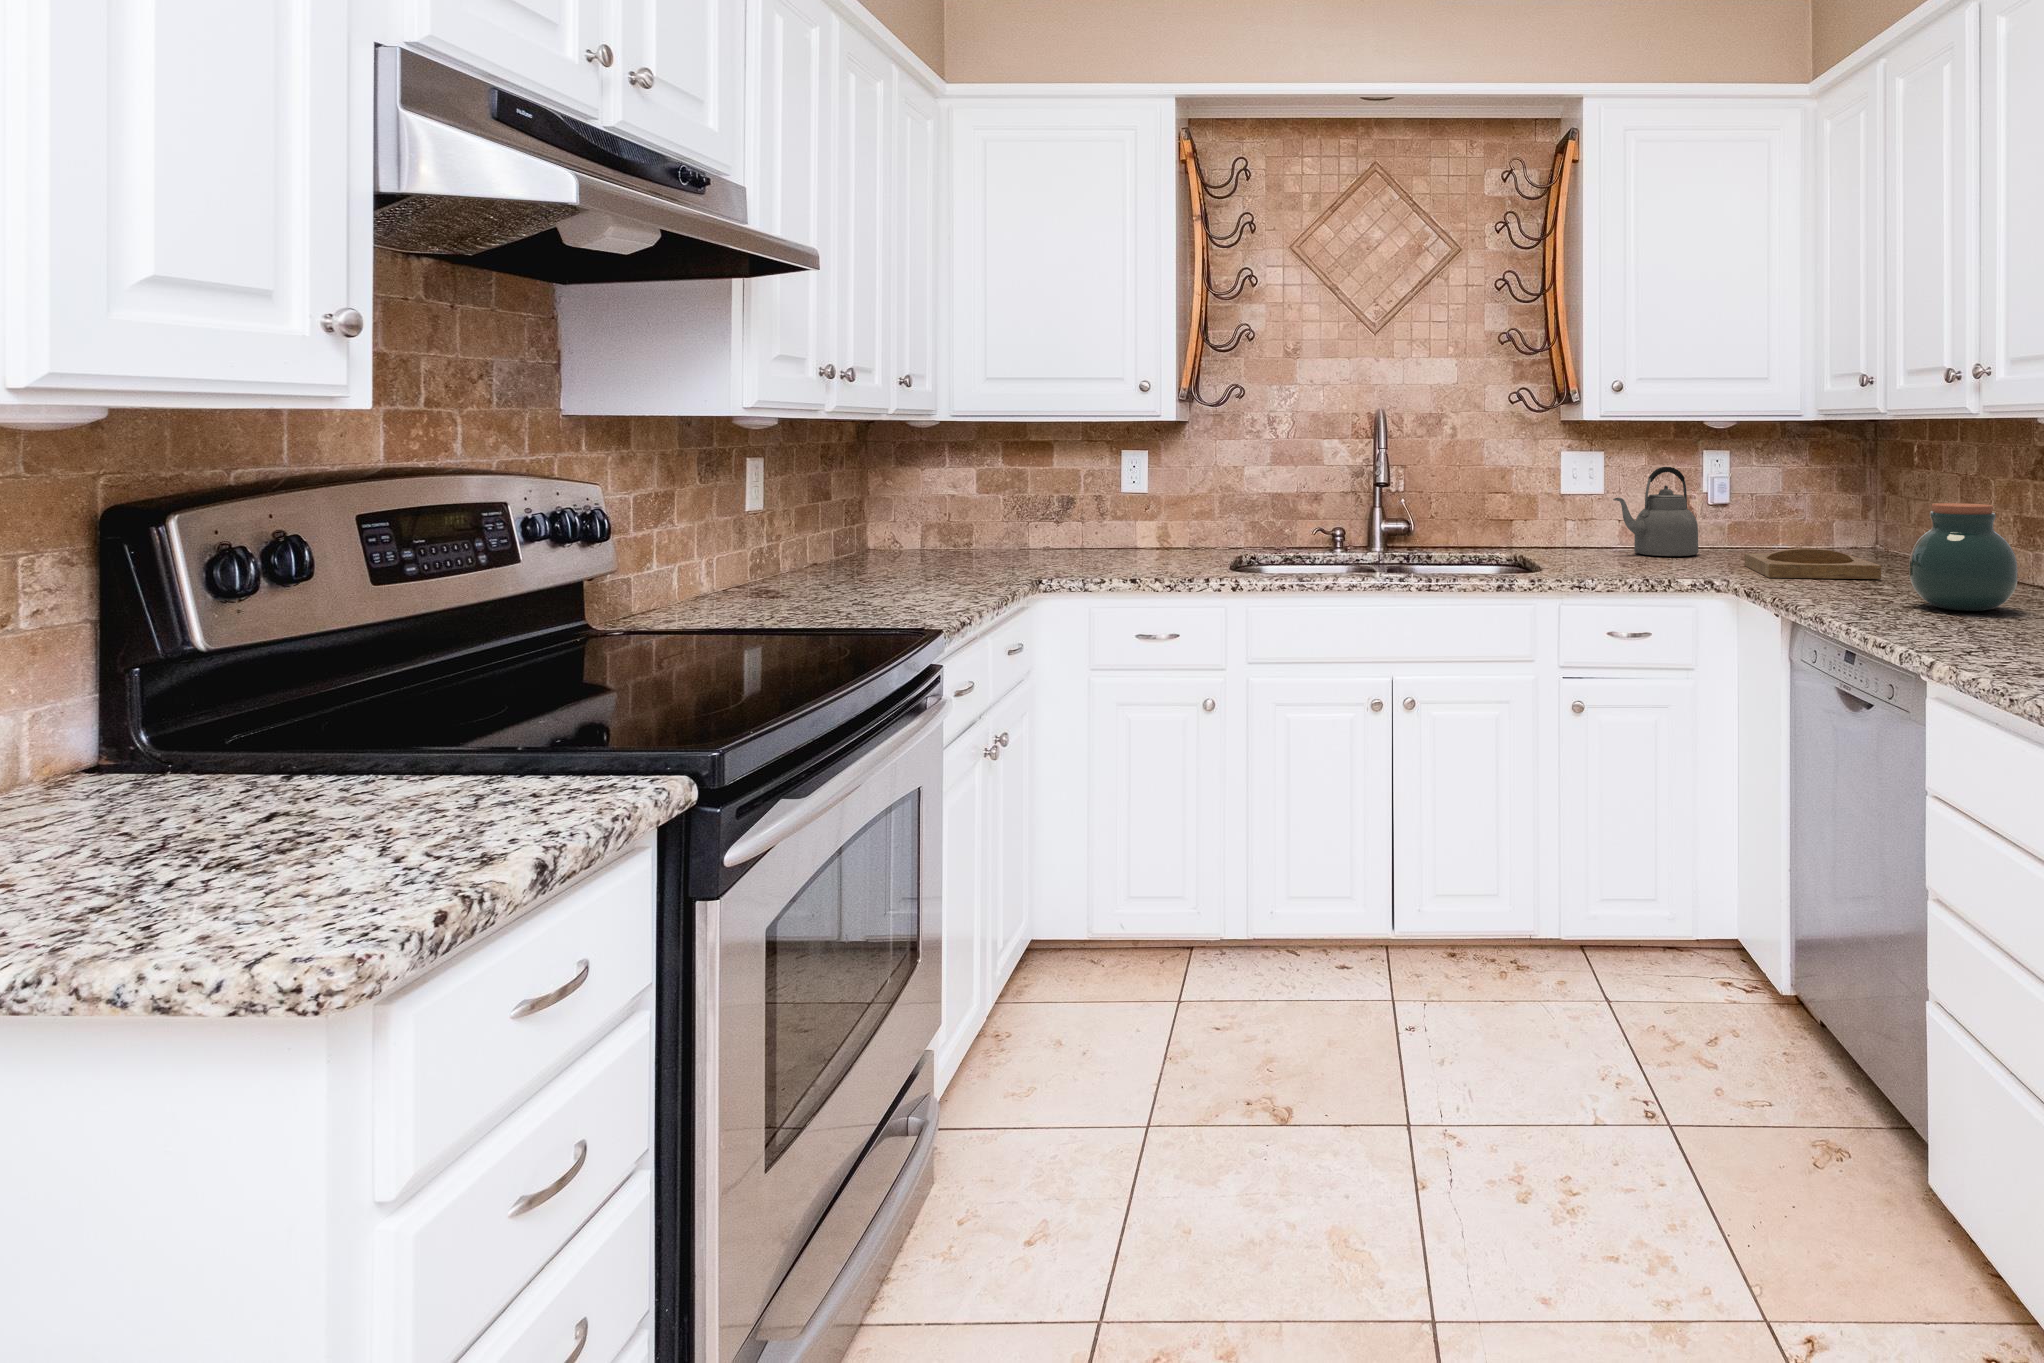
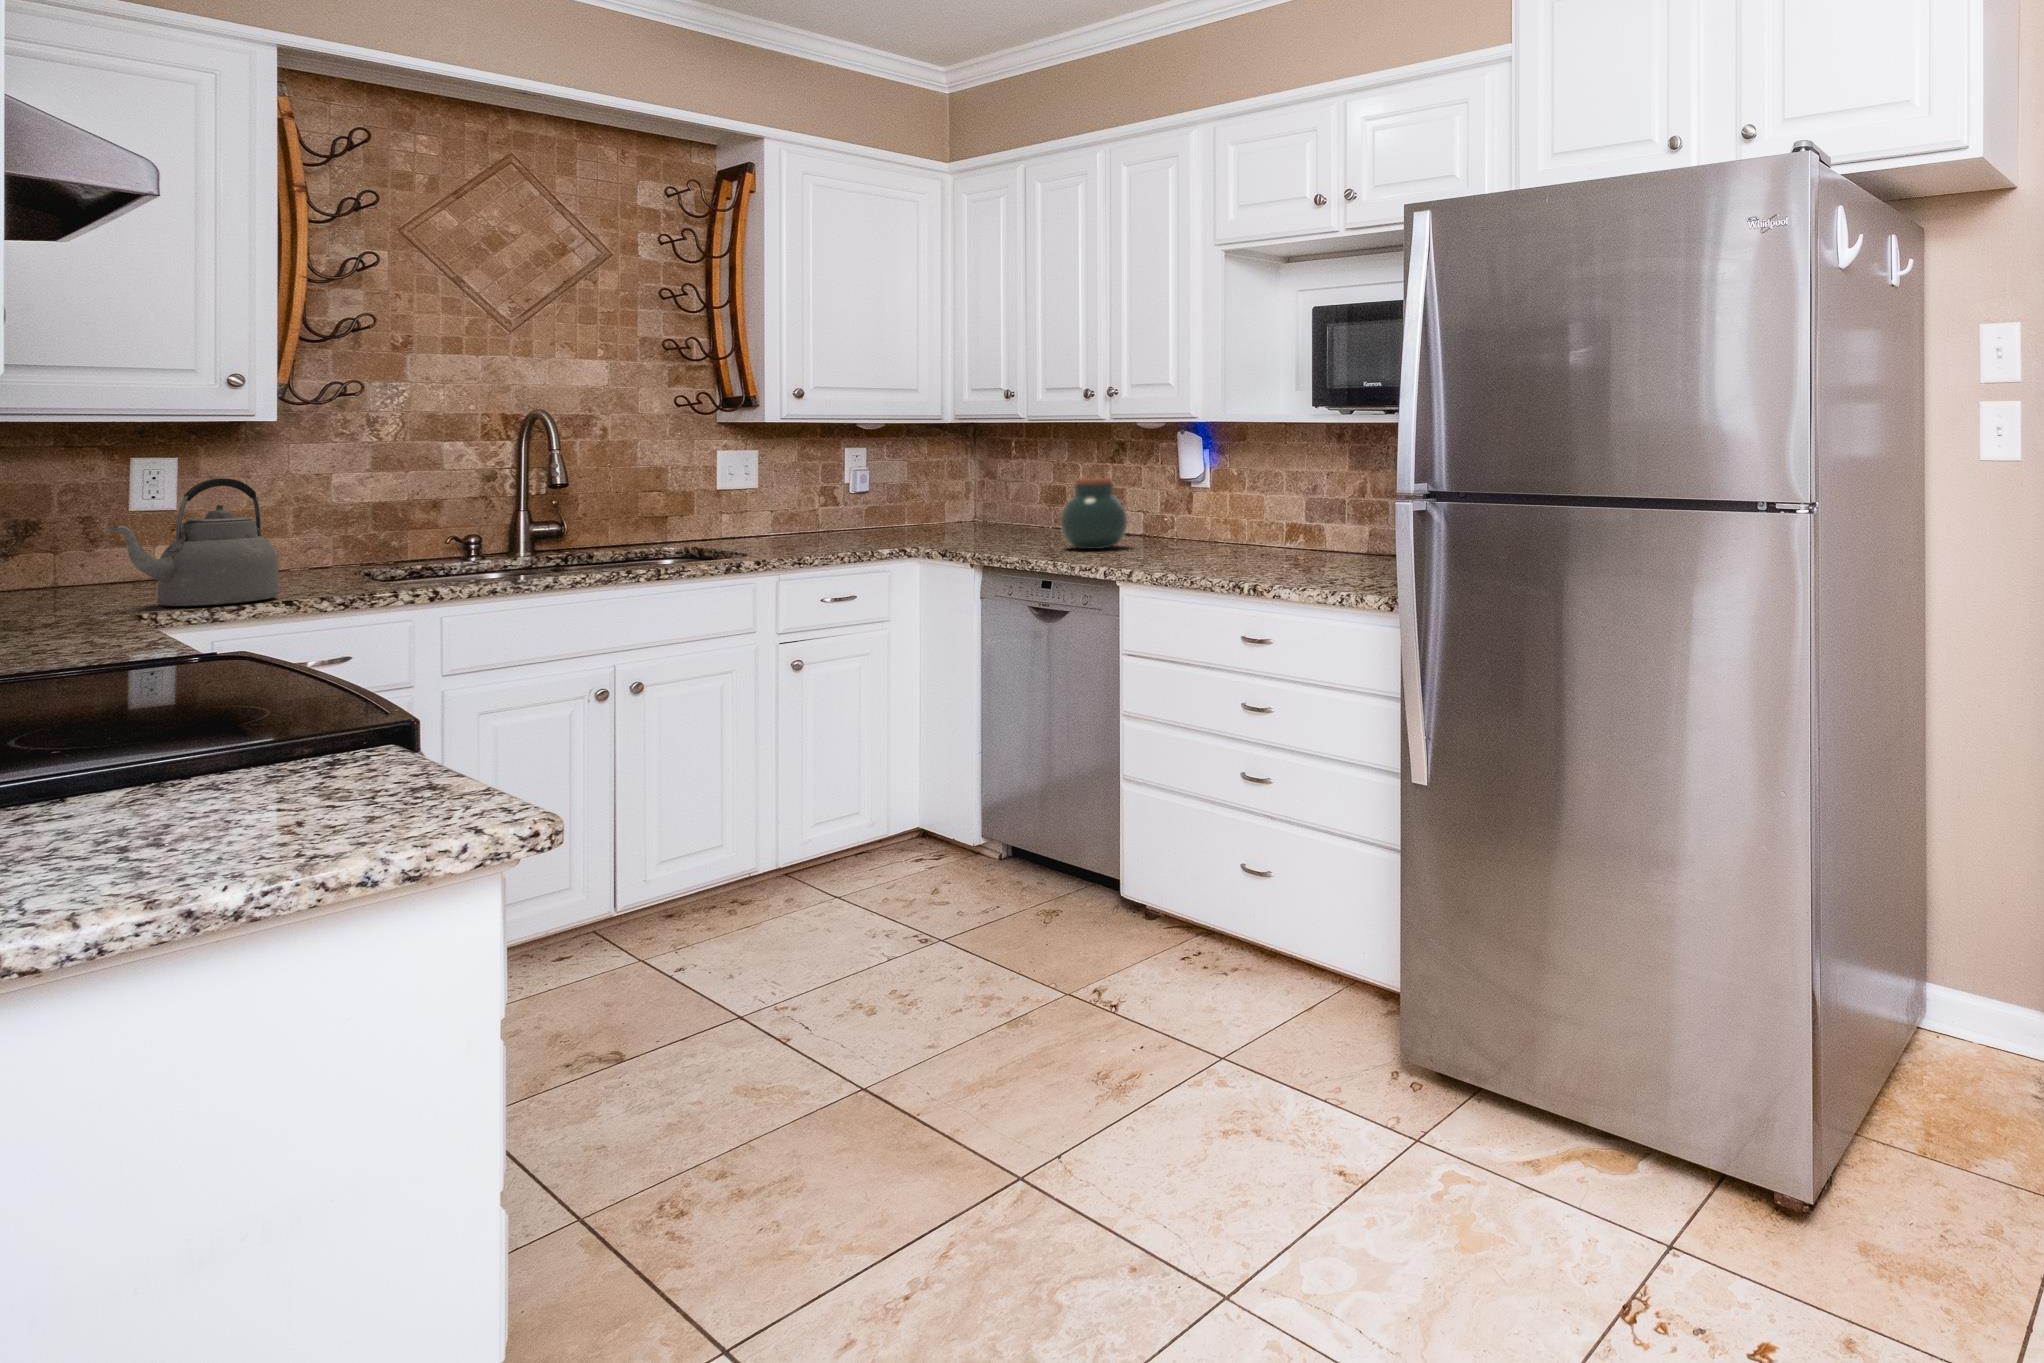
kettle: present [1613,467,1699,556] -> present [106,478,279,606]
tray: present [1744,548,1881,579] -> none [900,522,1014,545]

